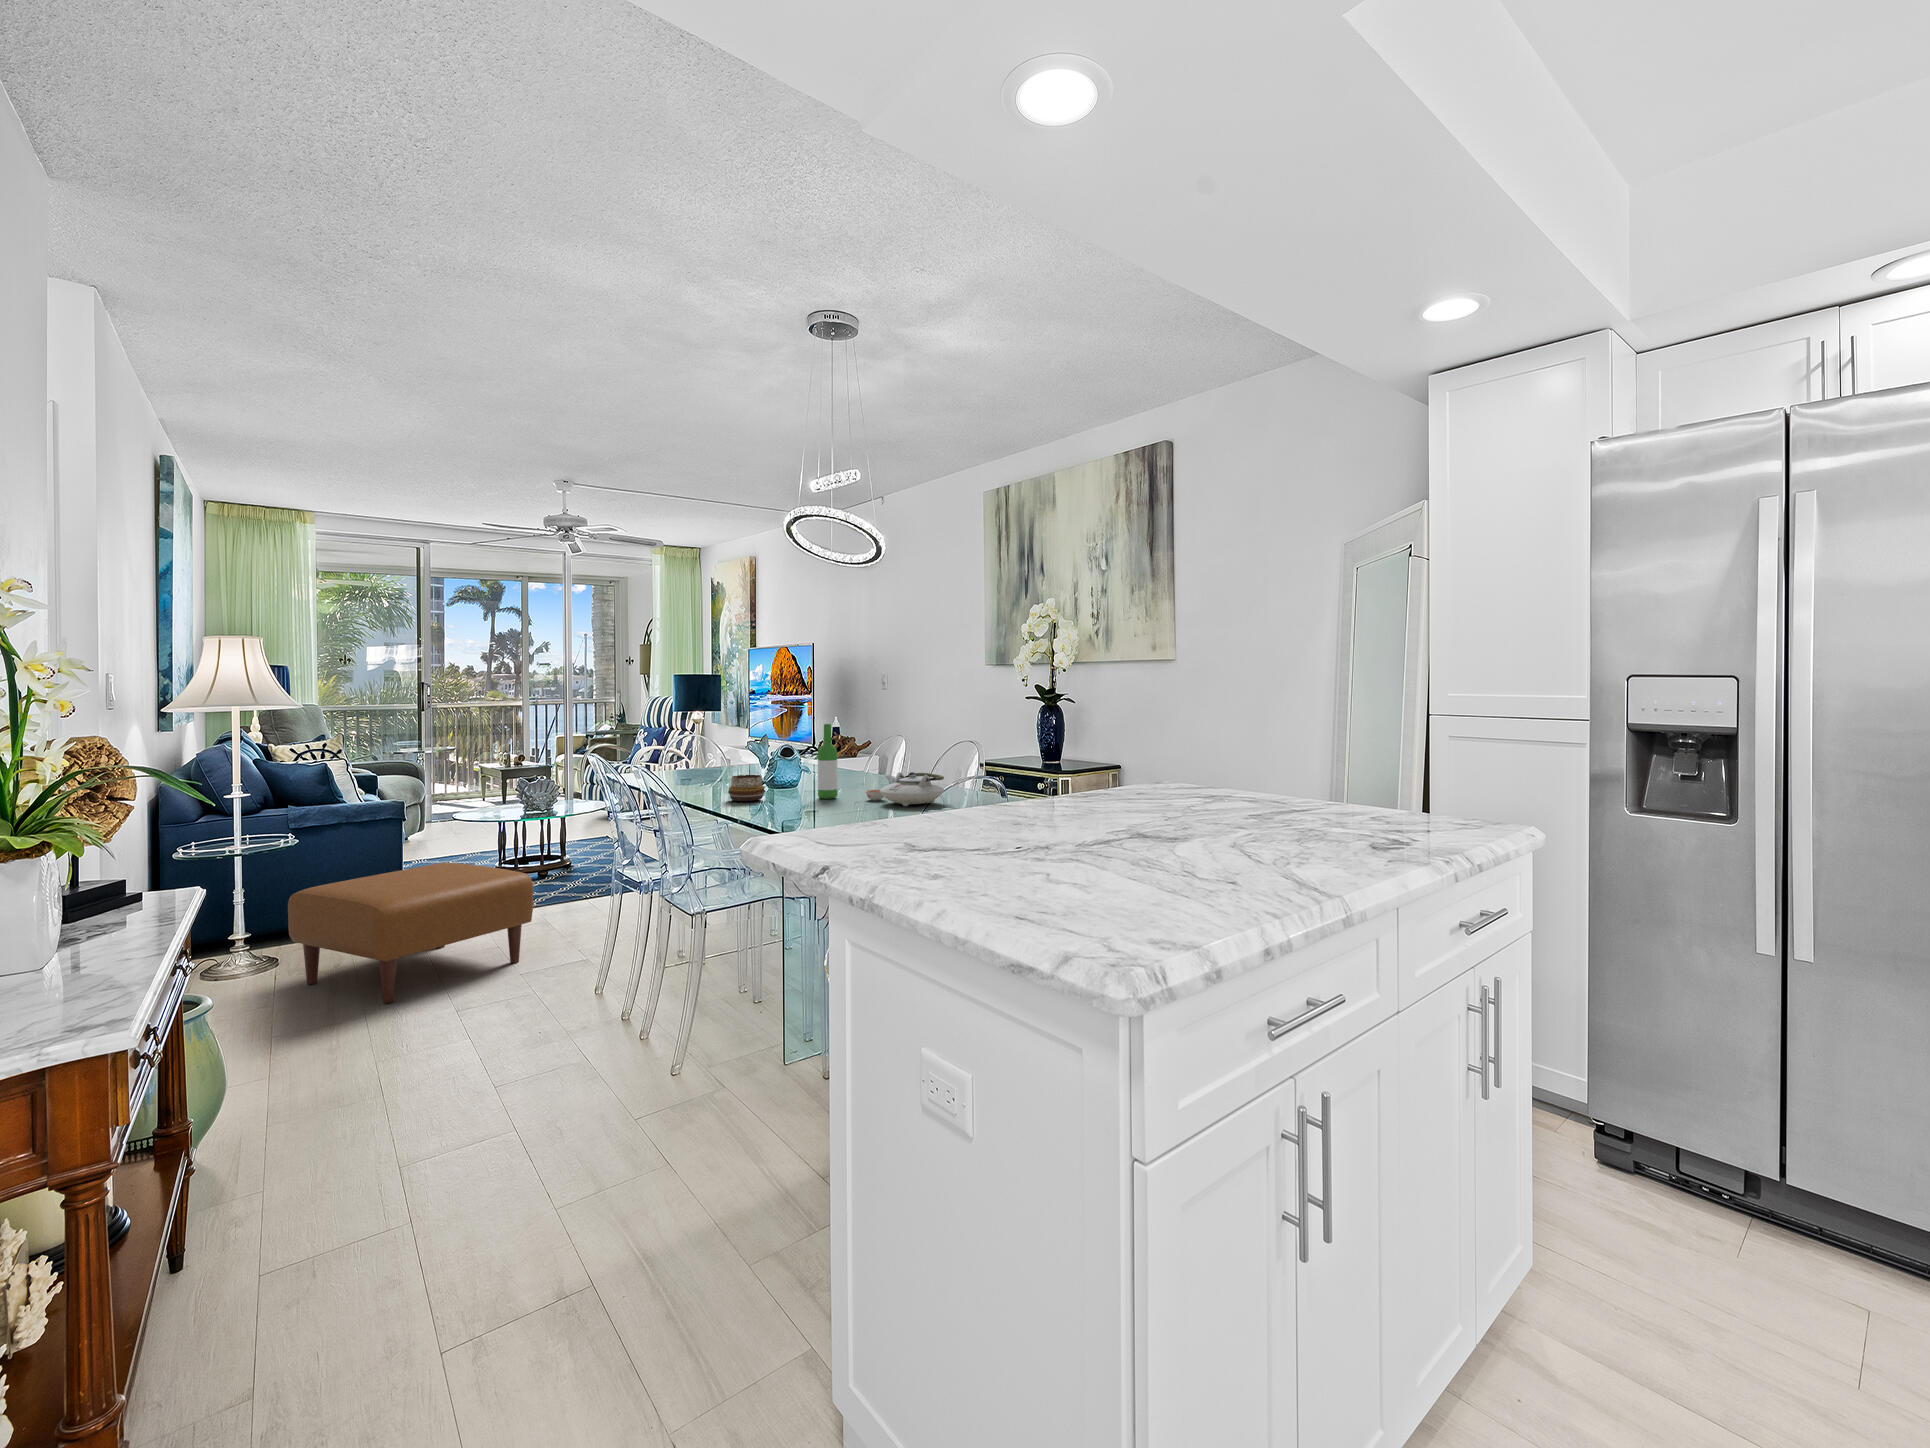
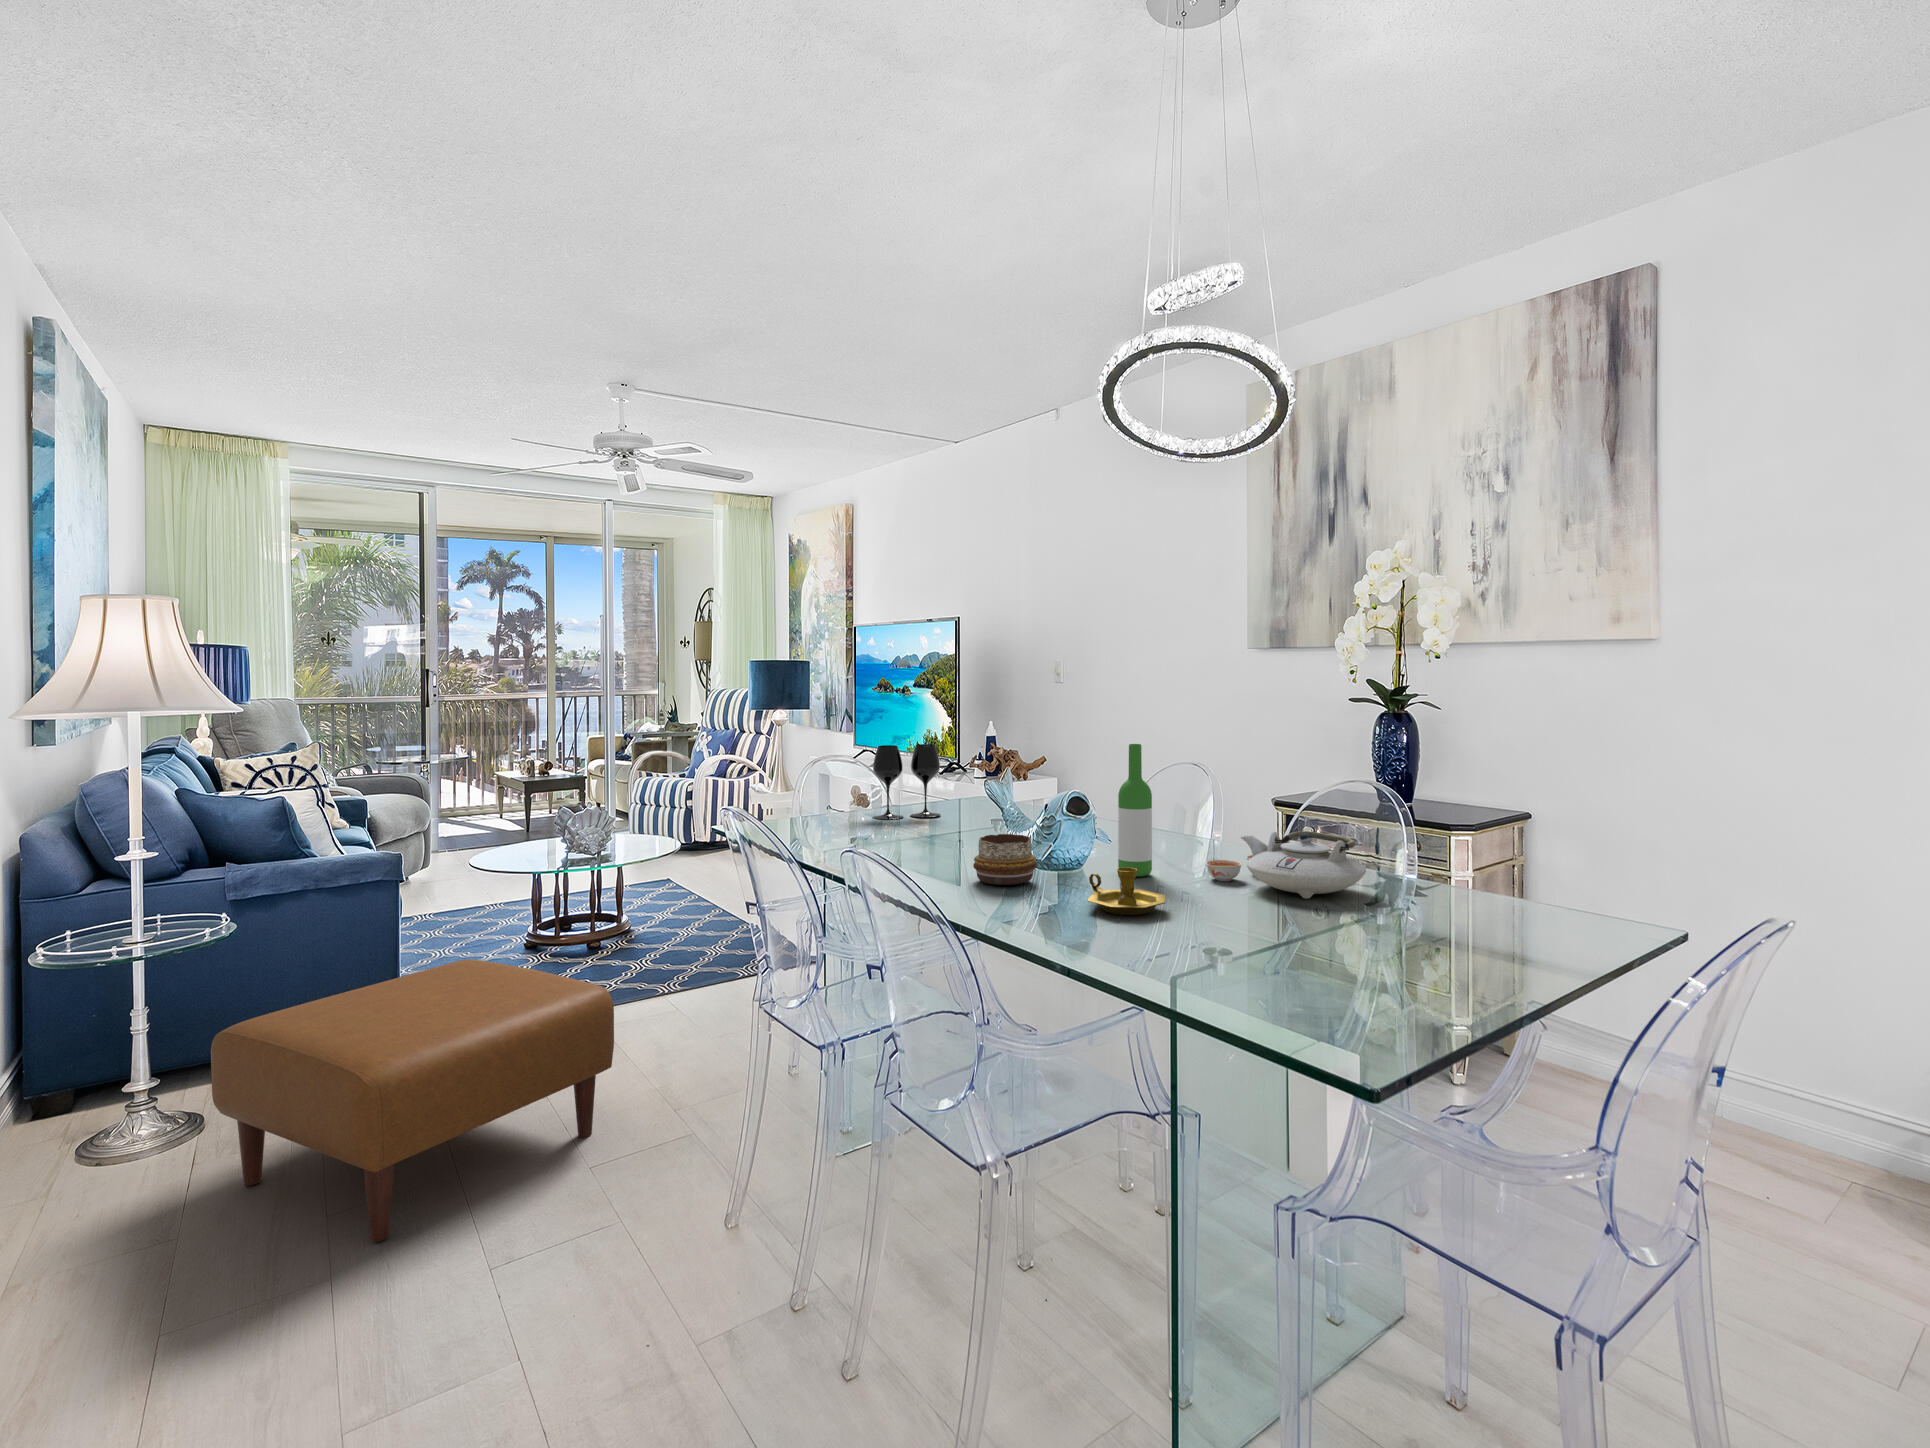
wine glass: none [707,729,753,776] -> present [873,744,941,820]
candlestick: none [773,788,819,812] -> present [1087,868,1166,915]

